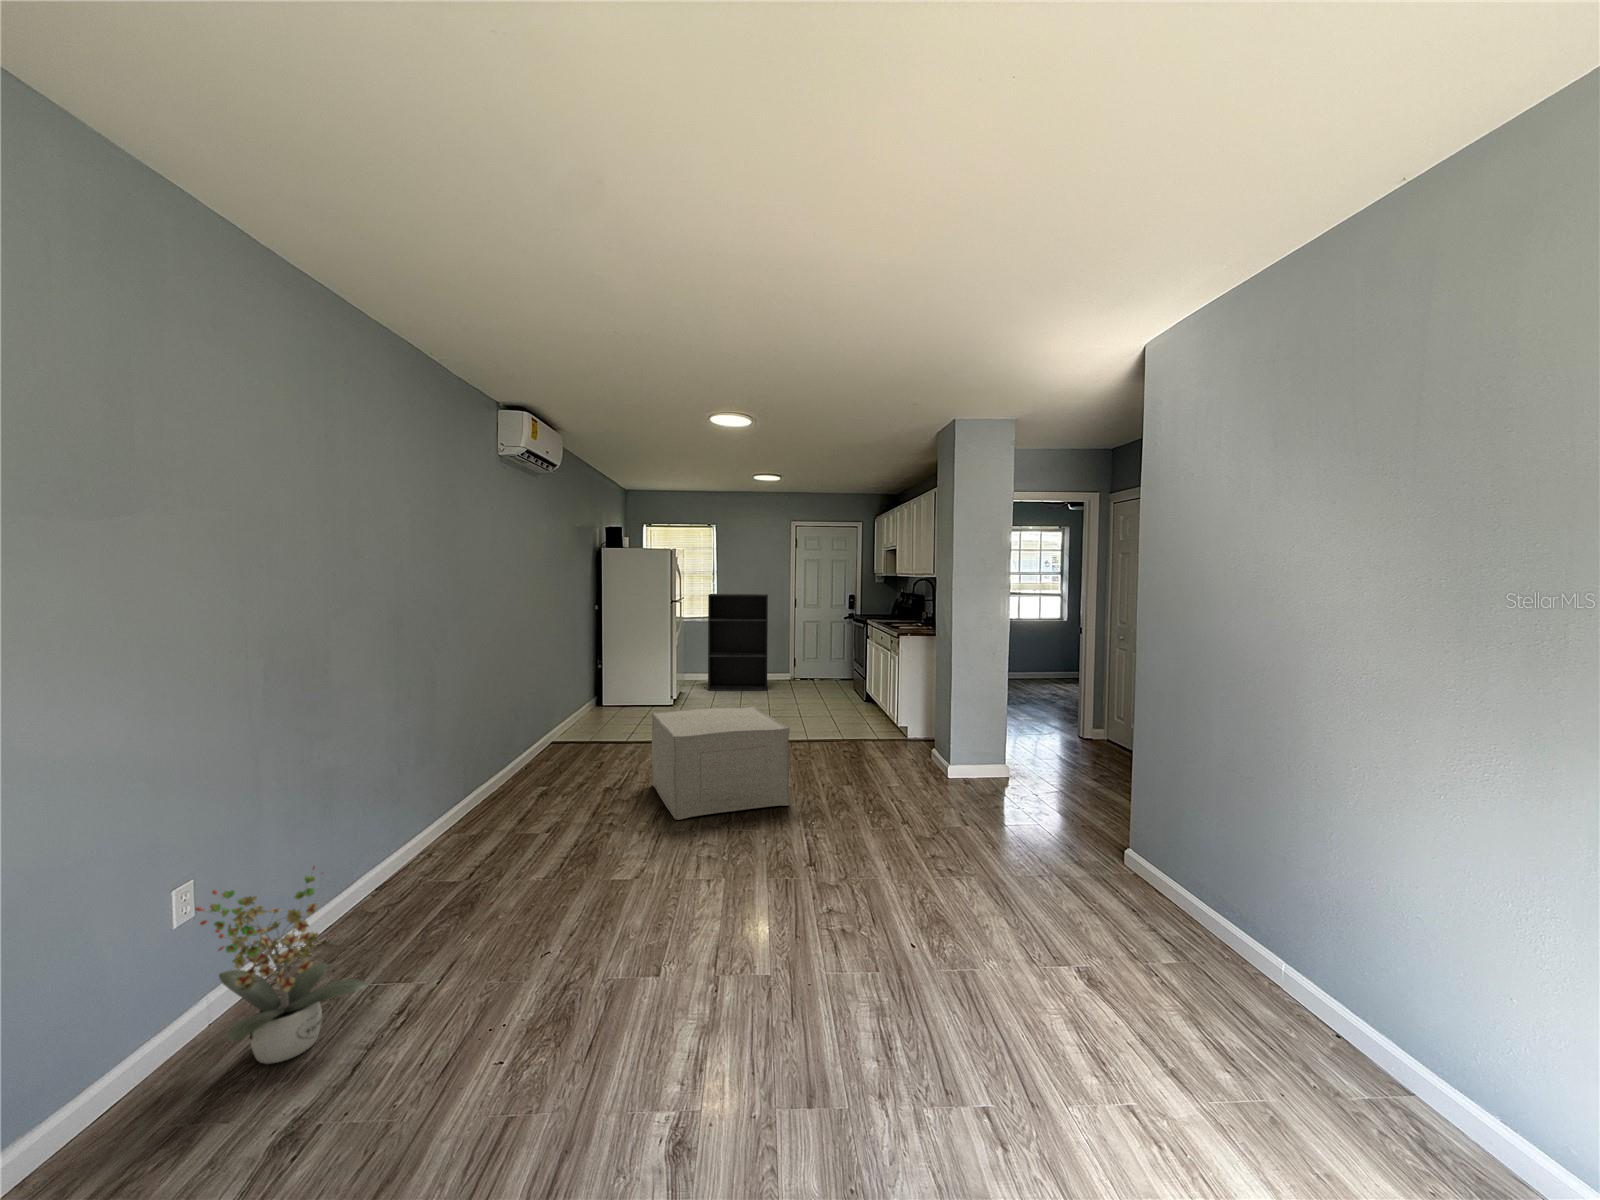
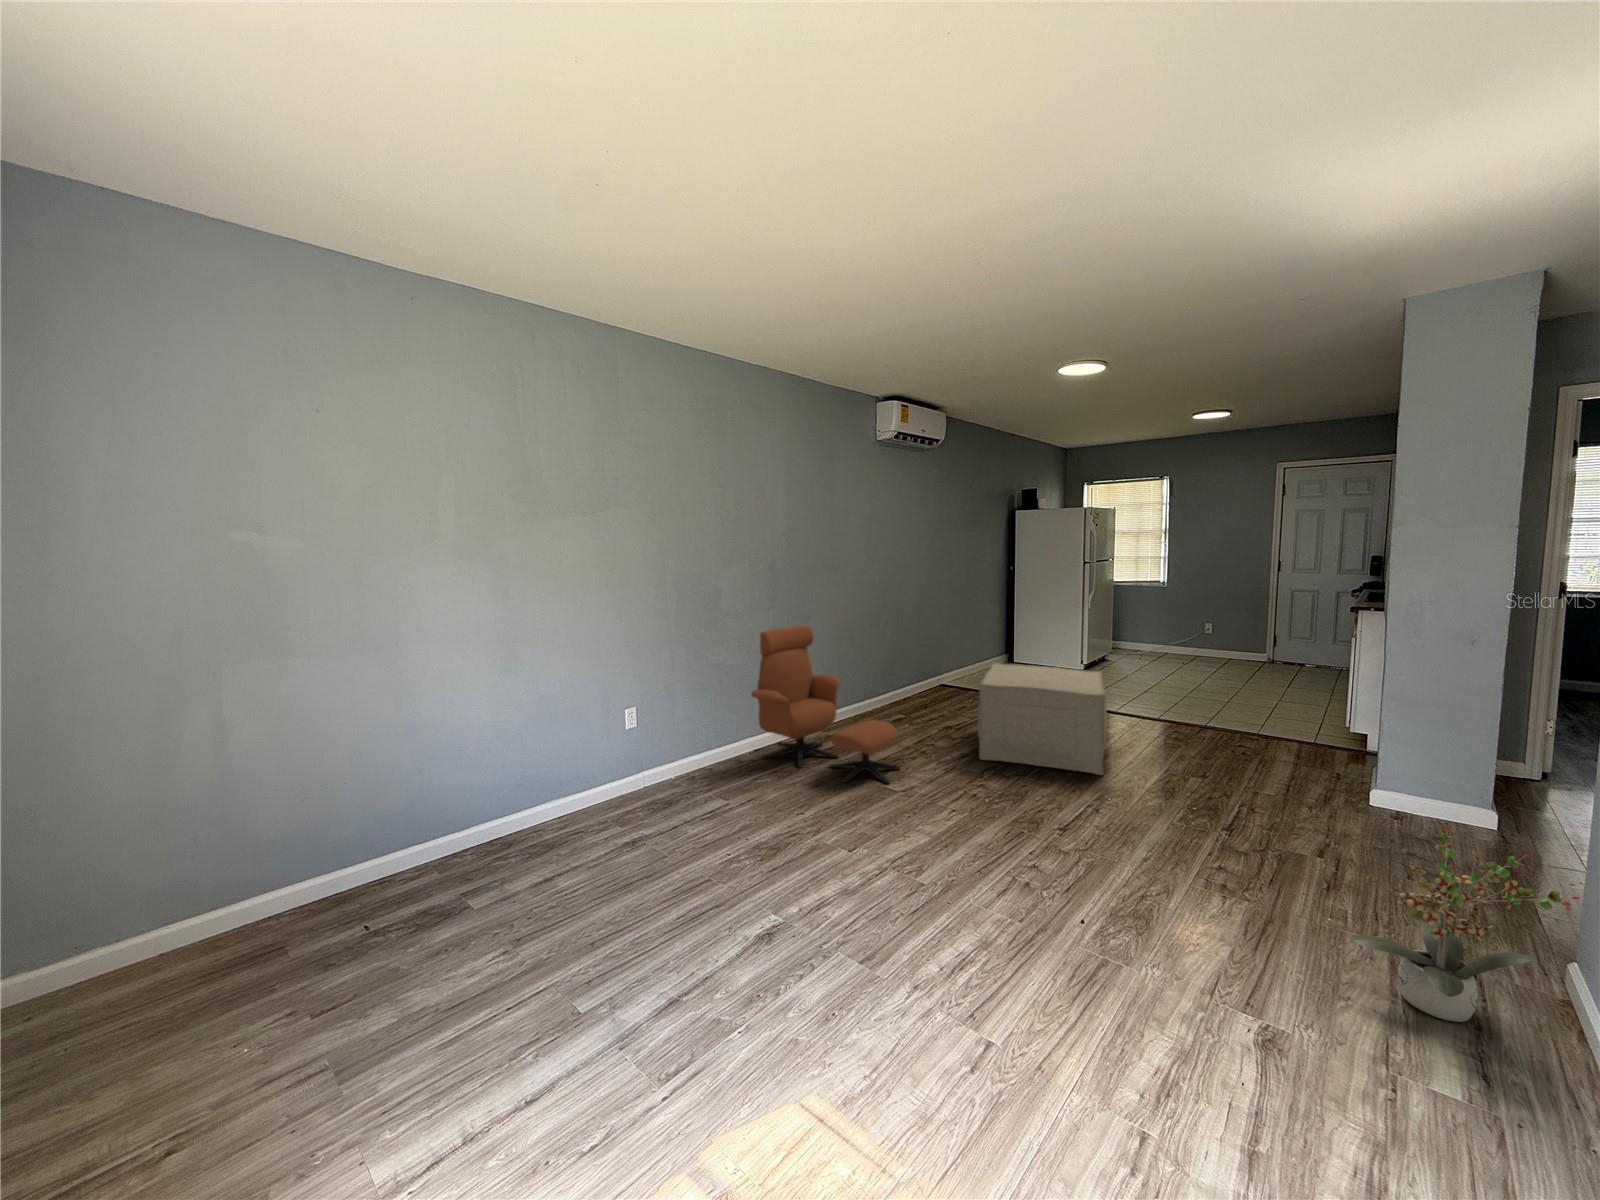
bookshelf: present [708,594,768,691] -> none [1143,556,1231,669]
lounge chair: none [389,696,613,900] -> present [751,626,900,784]
potted plant: present [195,866,368,1064] -> present [1350,828,1580,1022]

